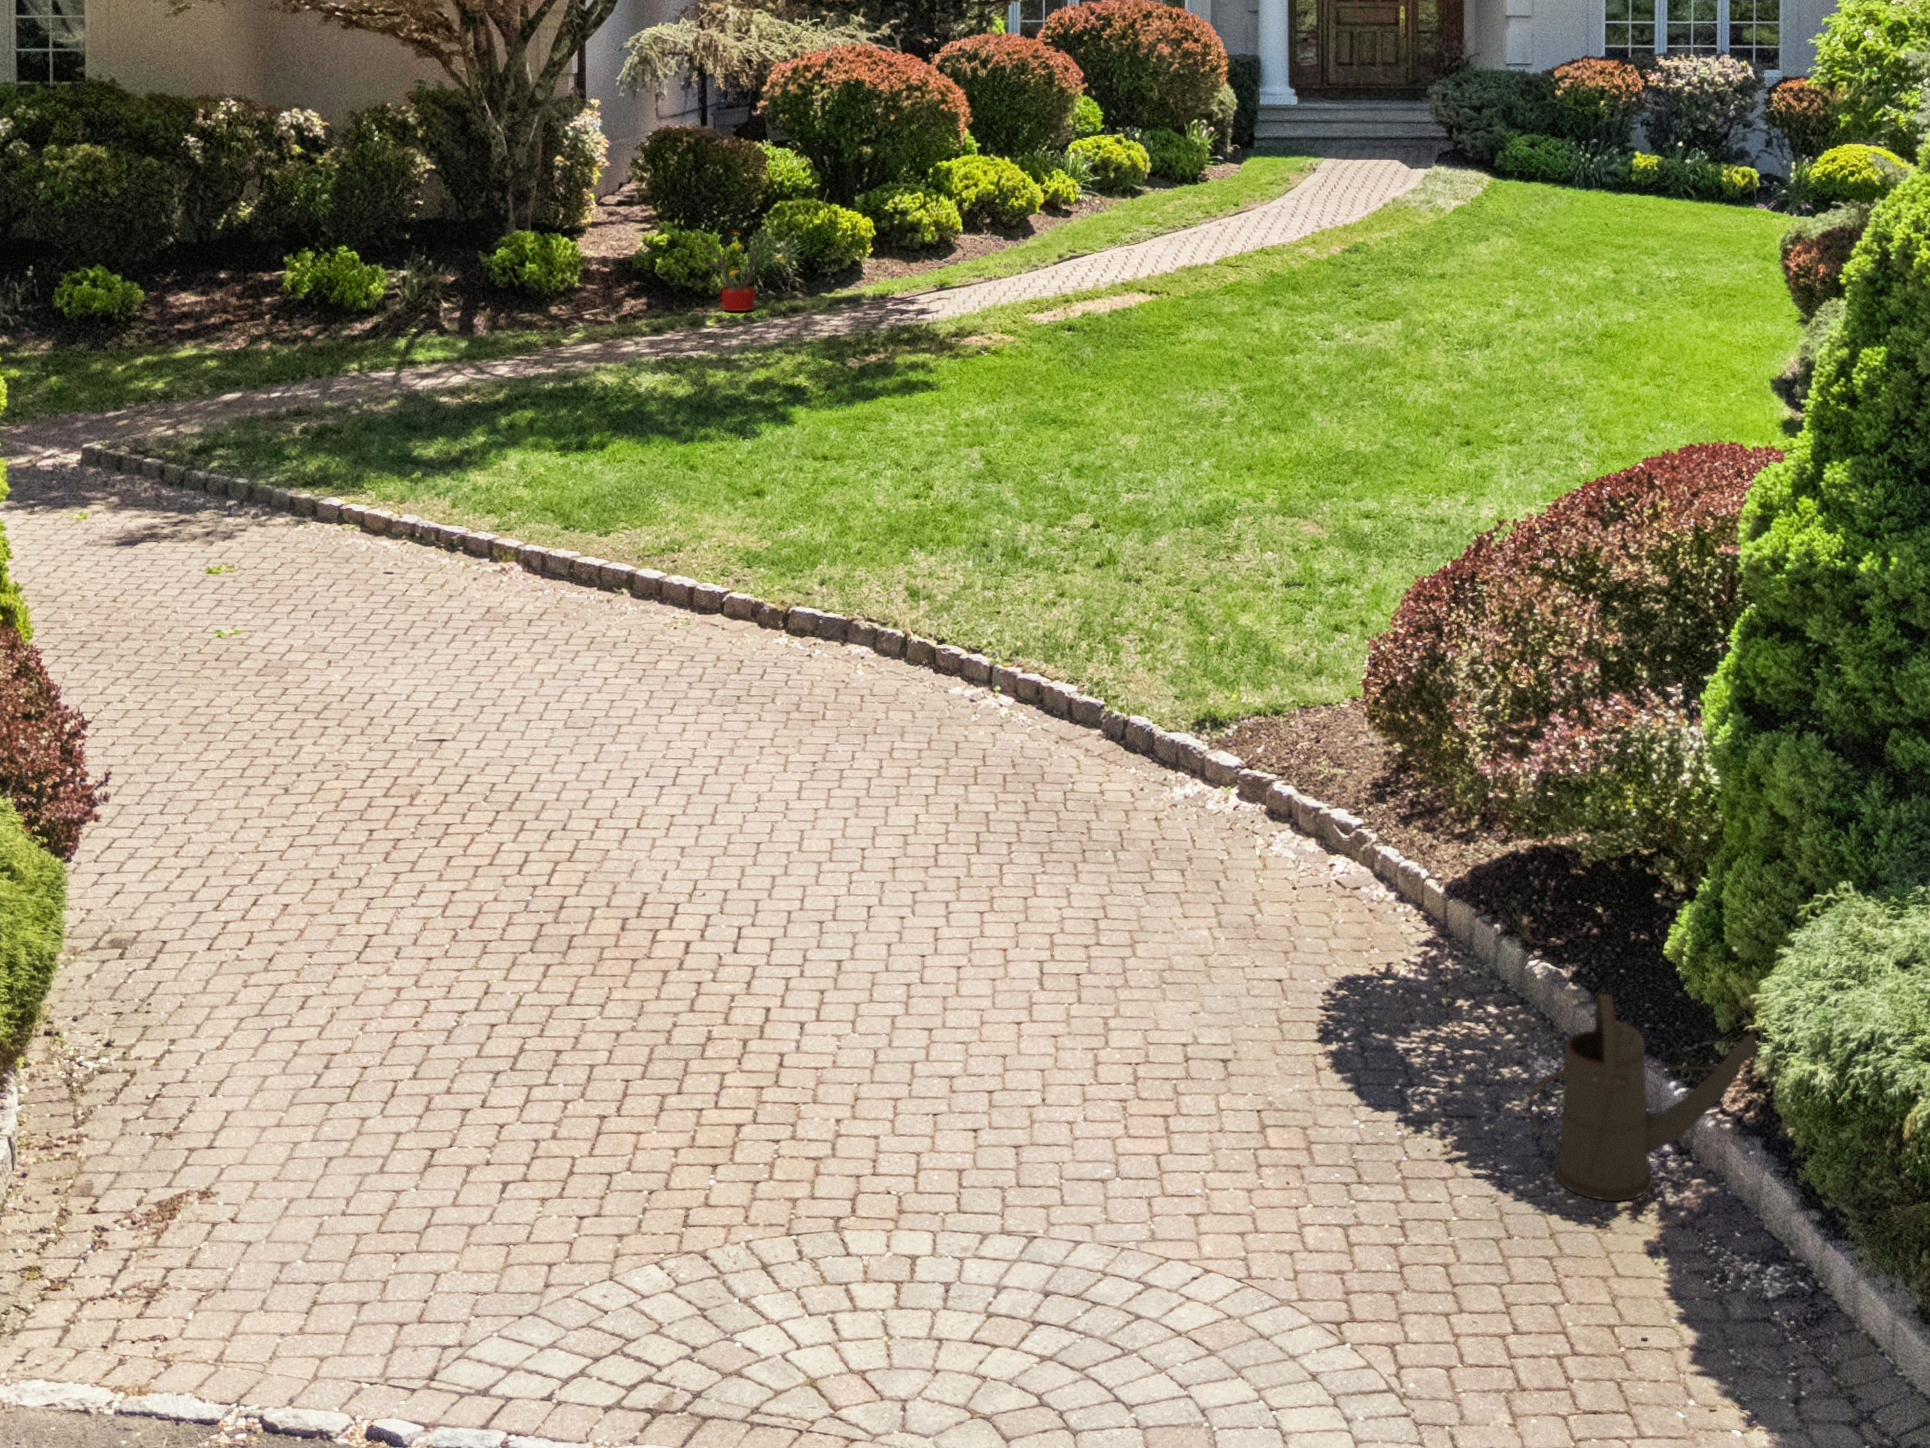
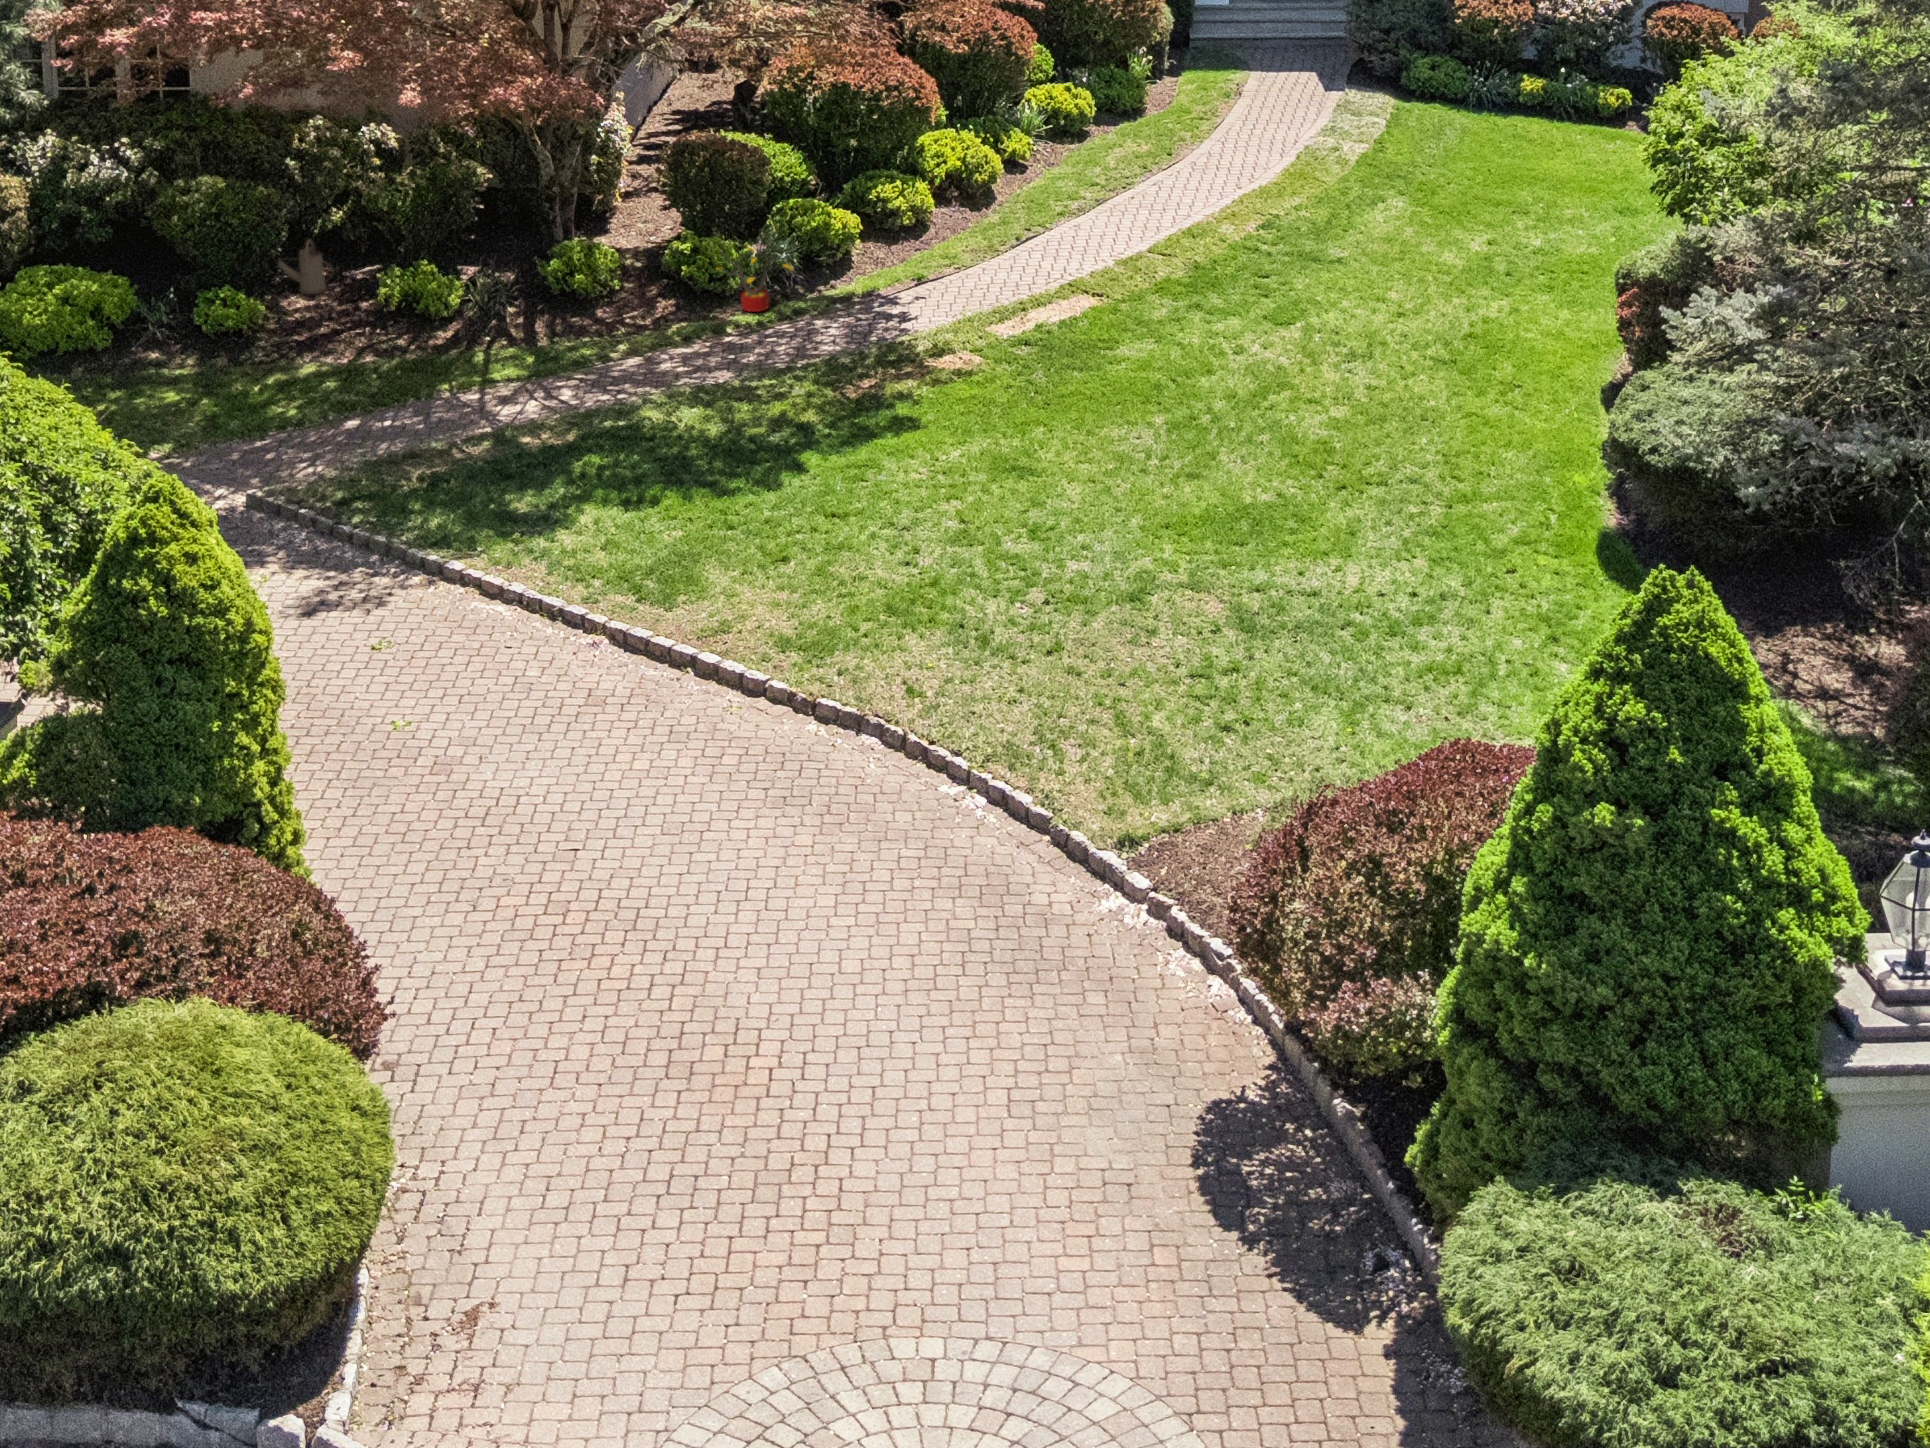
watering can: present [1528,994,1757,1201] -> present [278,240,330,294]

